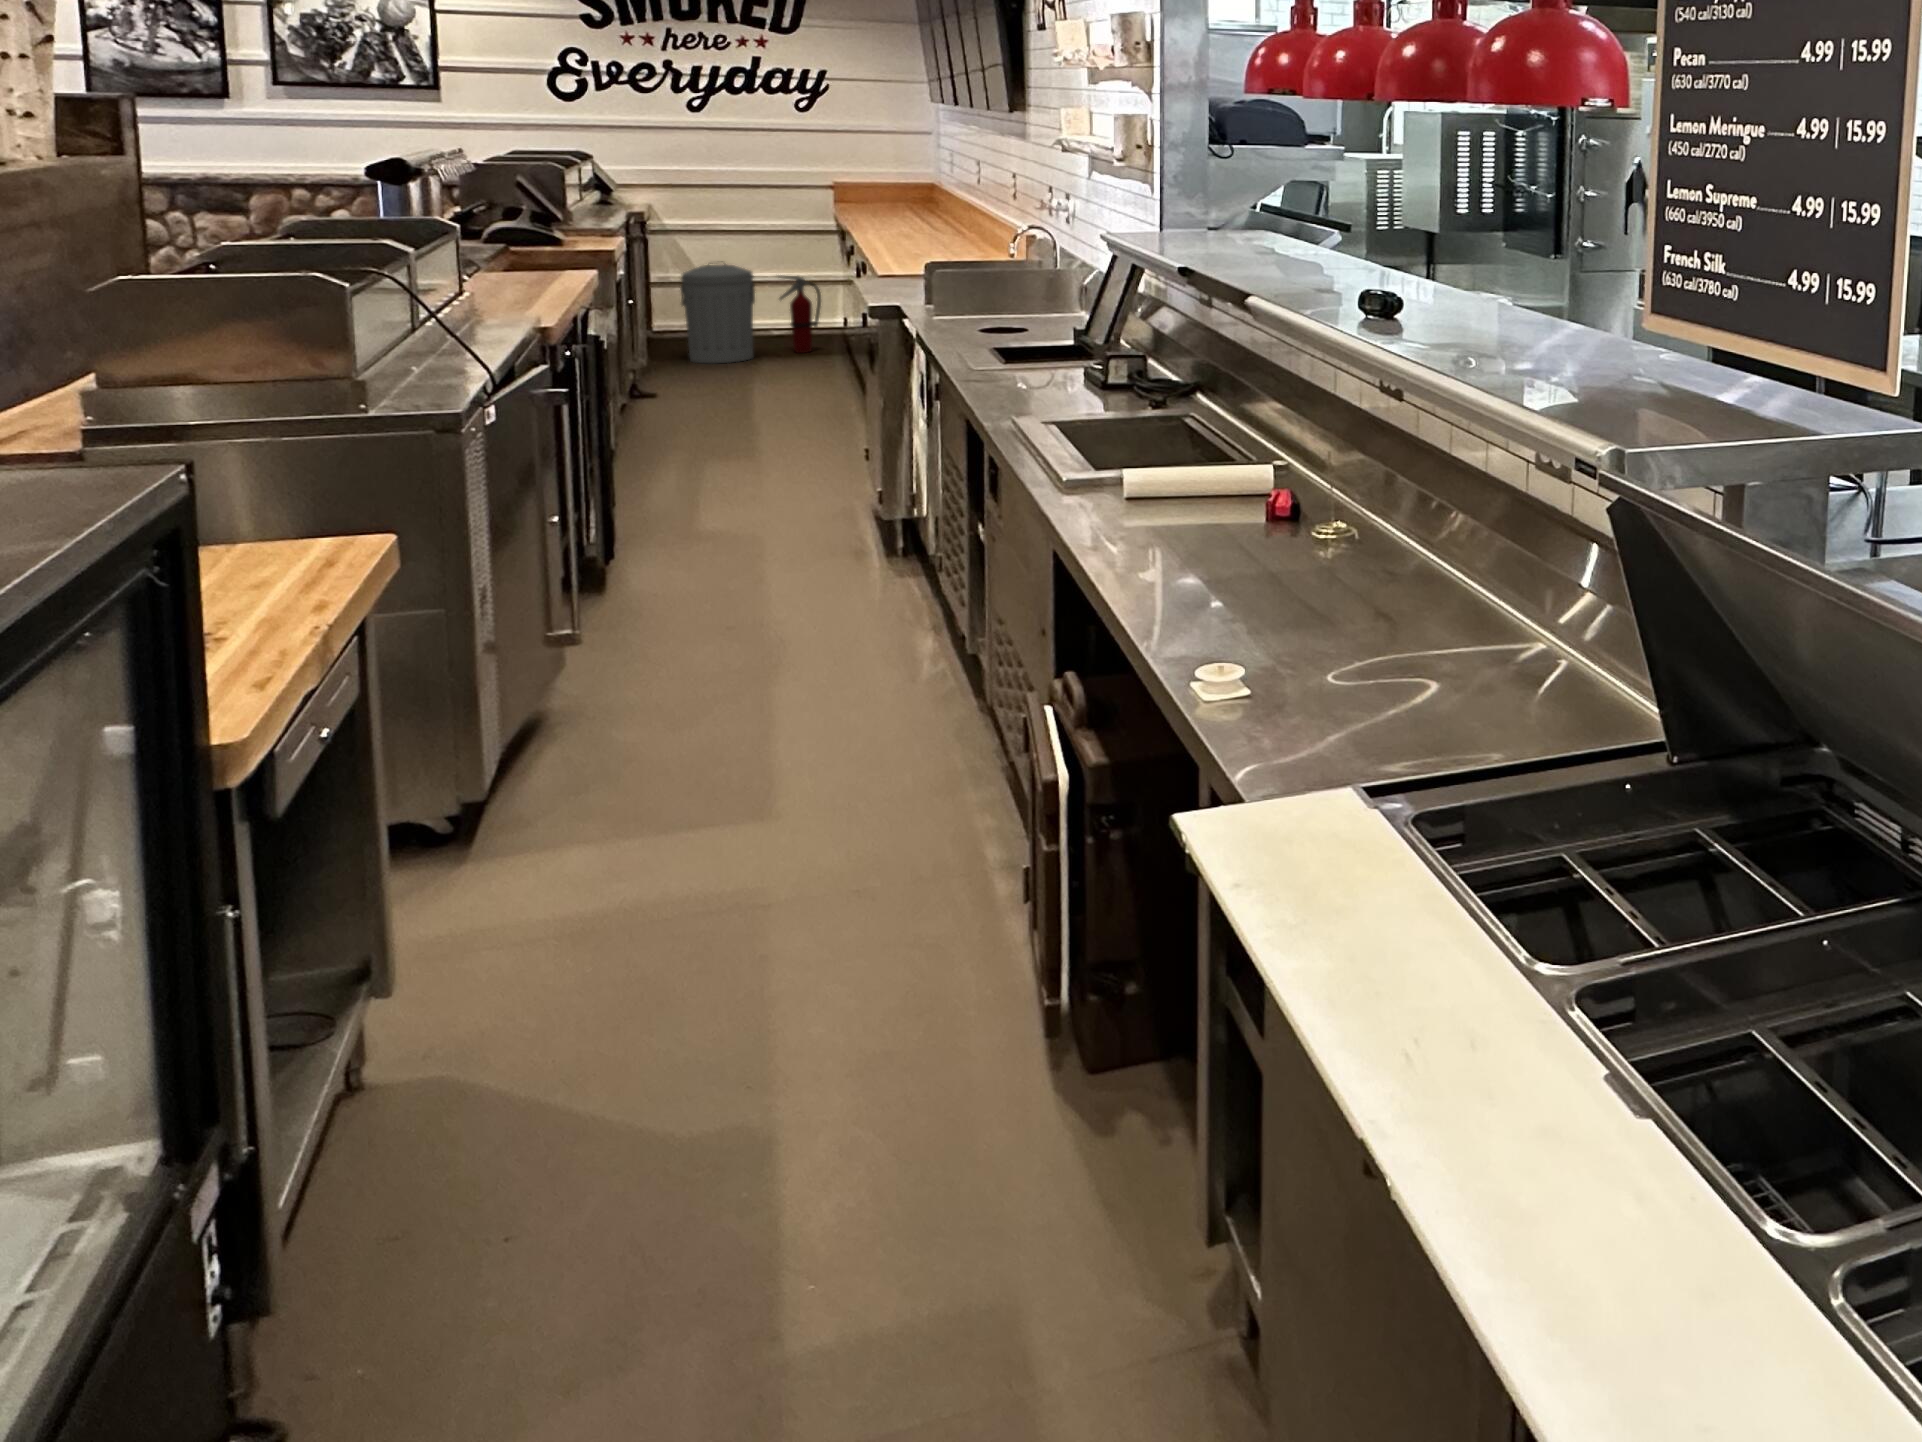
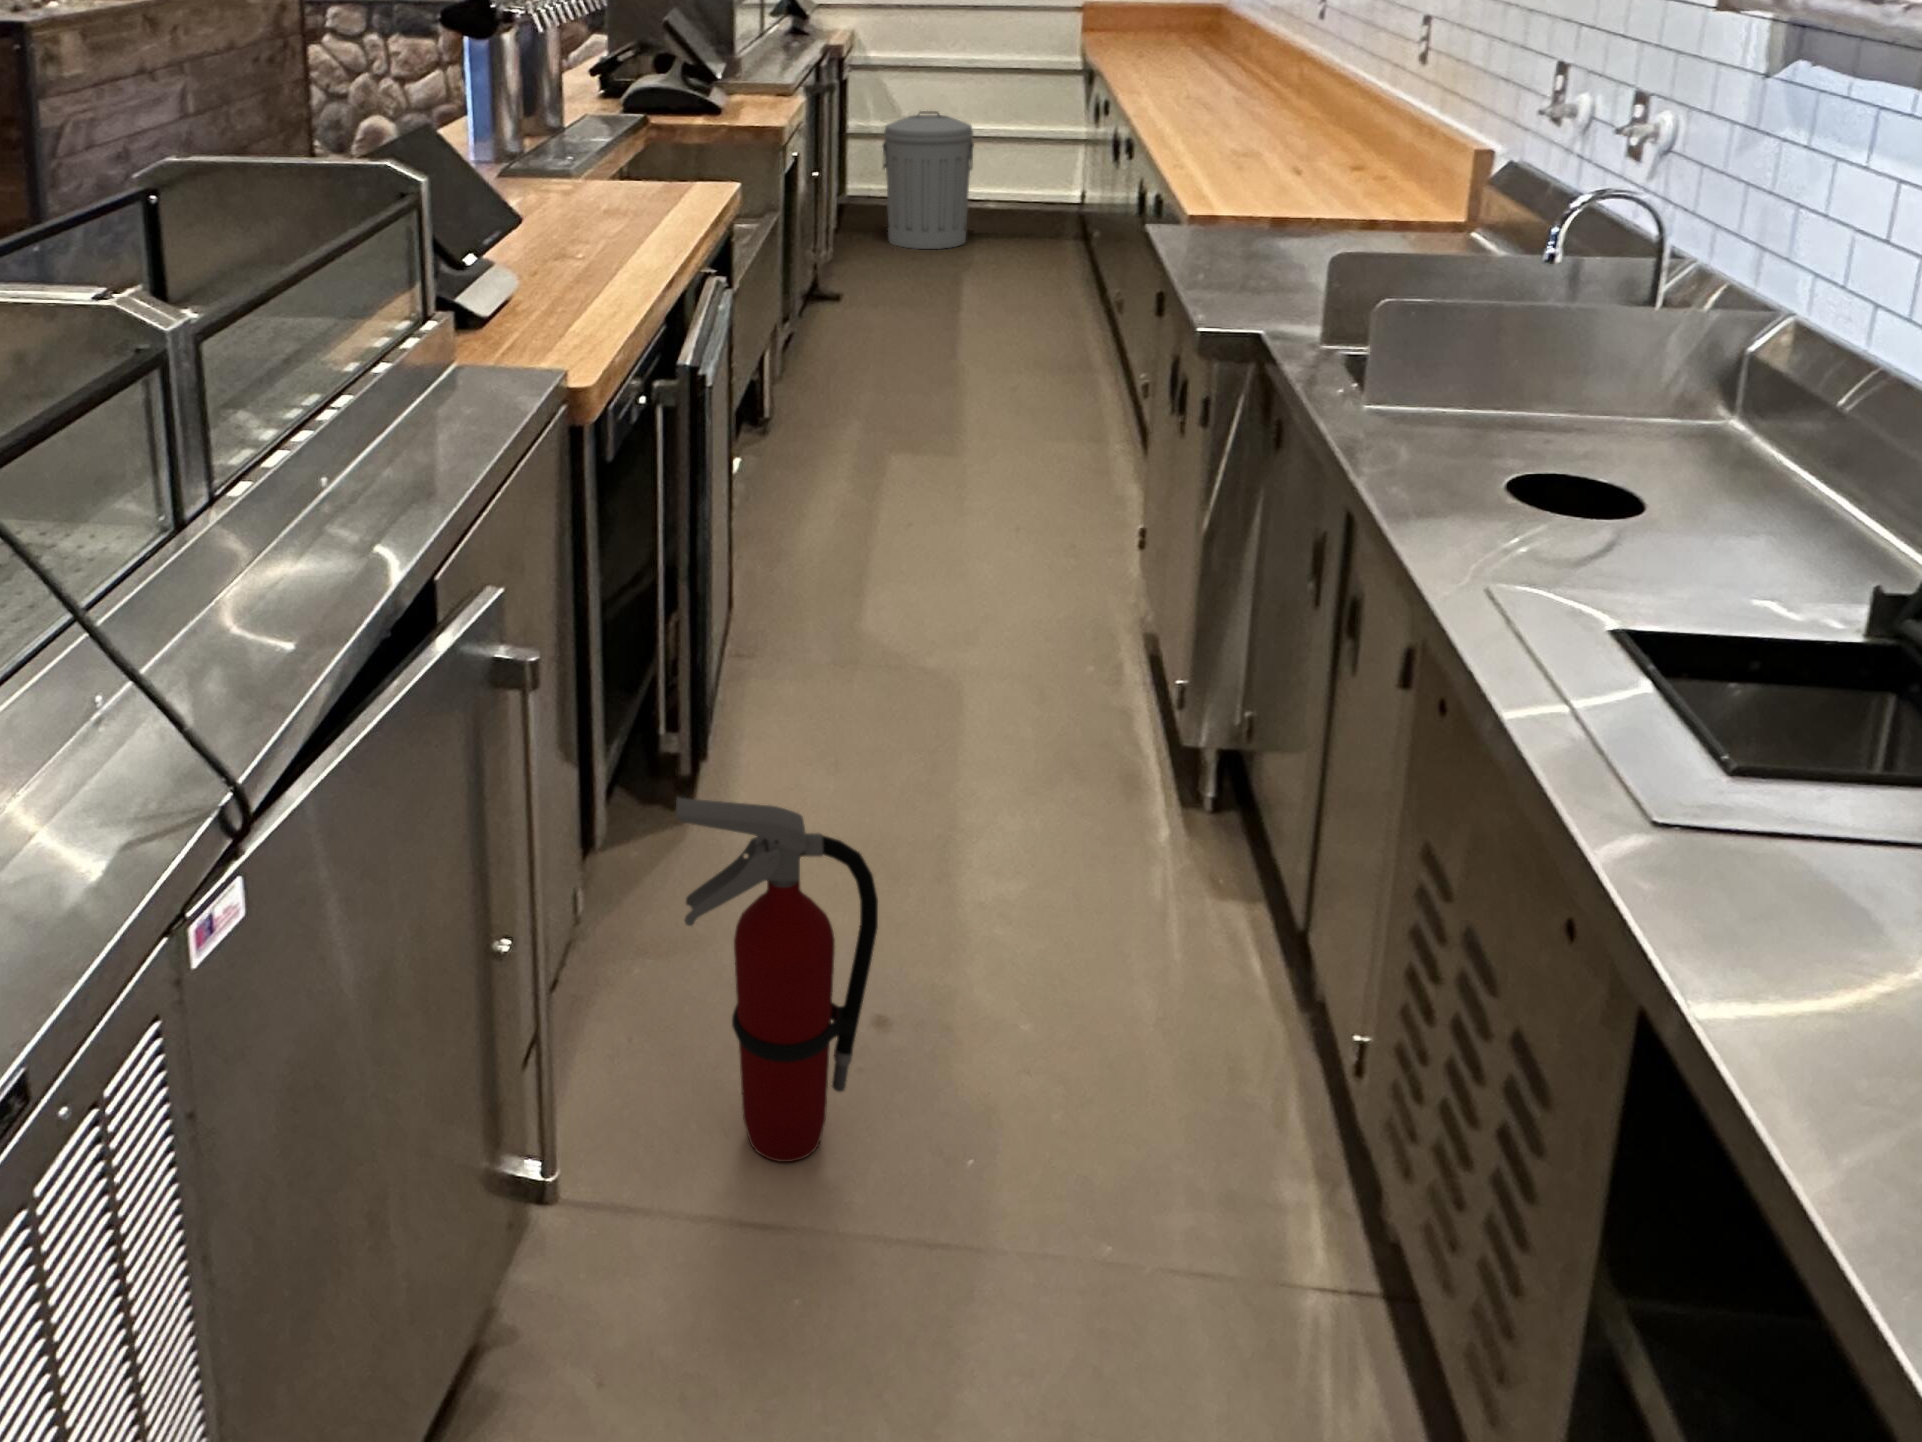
fire extinguisher: present [779,275,821,353] -> present [676,797,878,1162]

